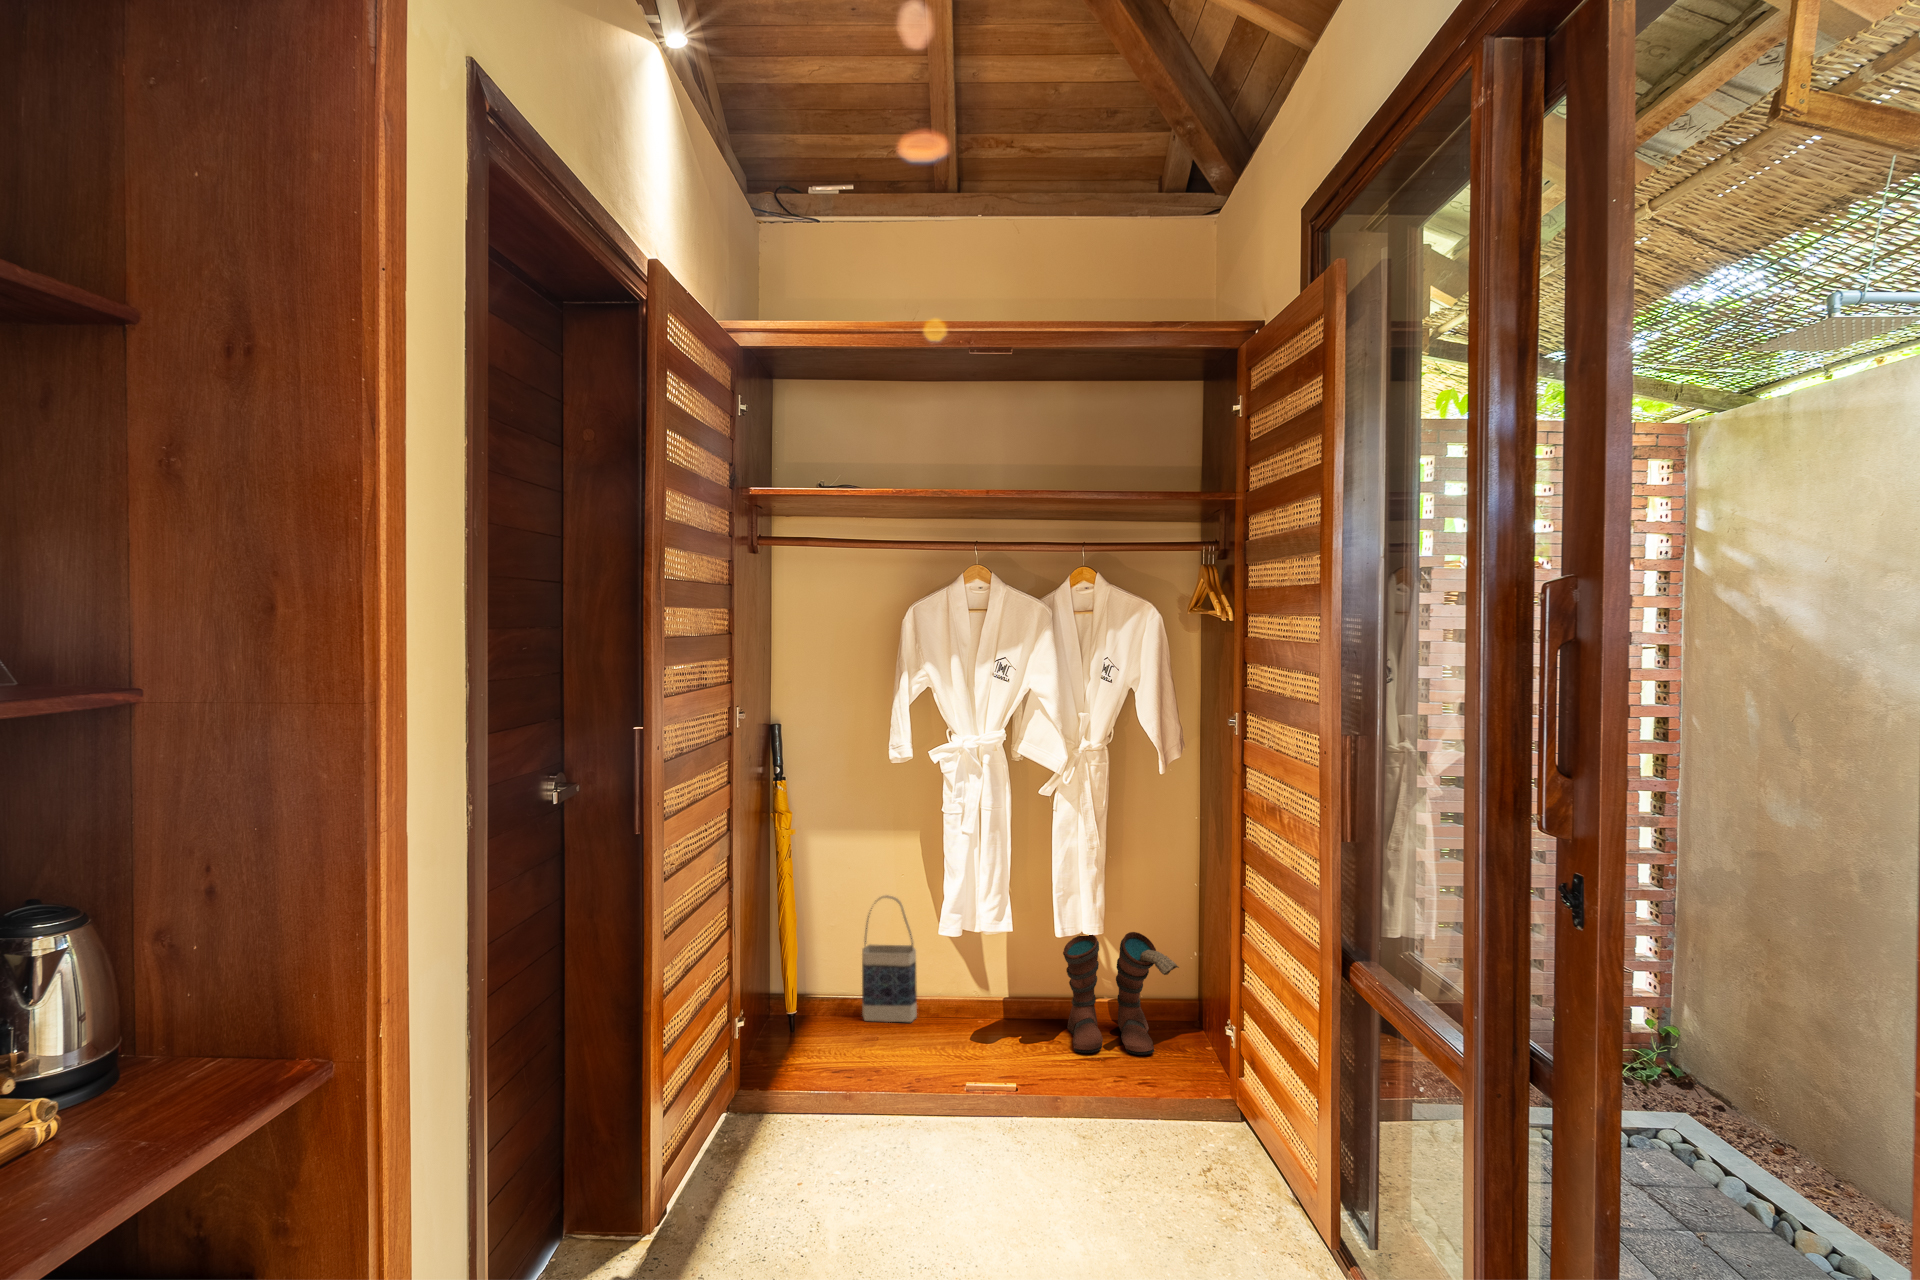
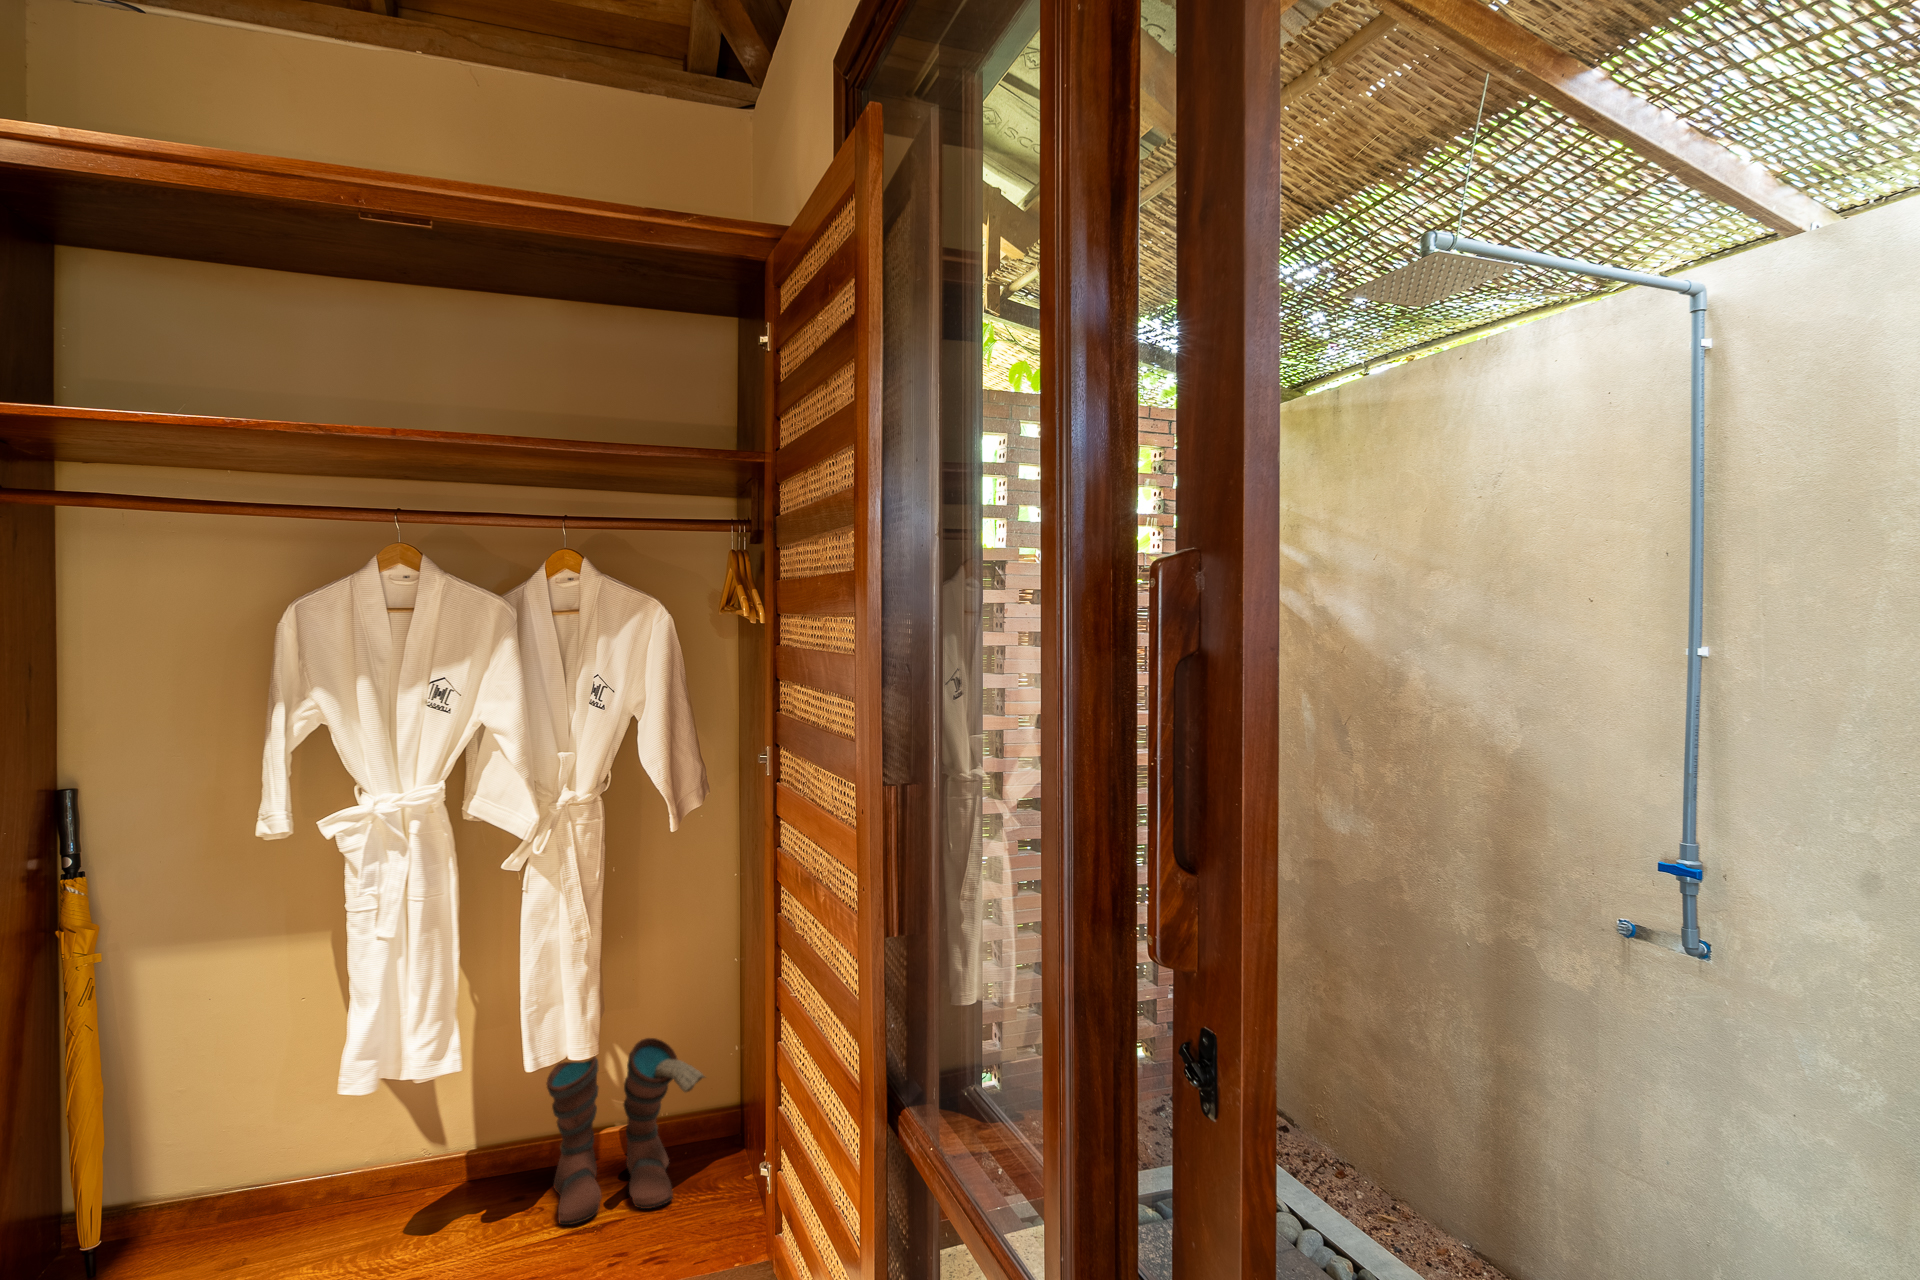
bag: present [862,895,917,1022] -> none [210,1045,311,1249]

